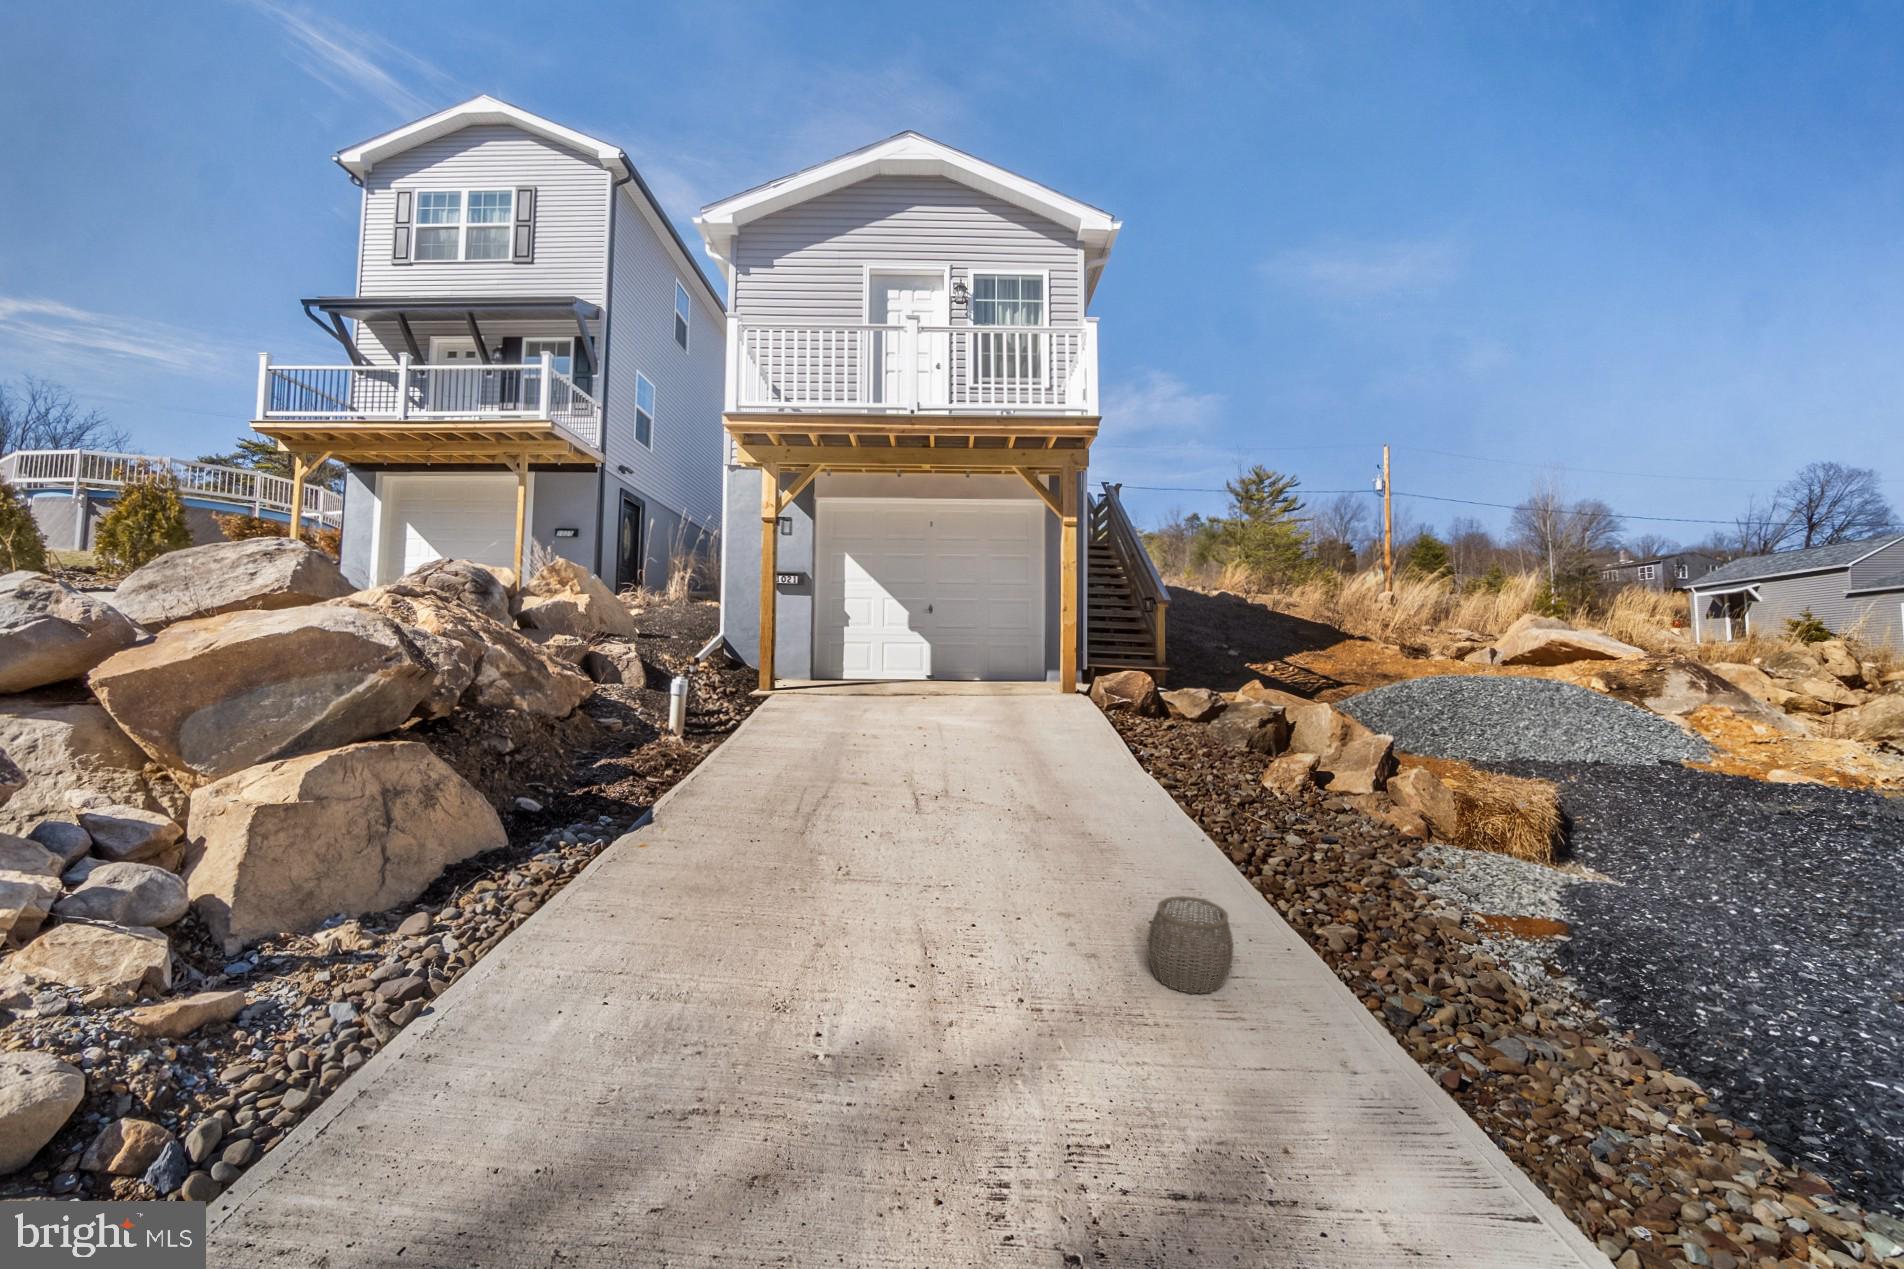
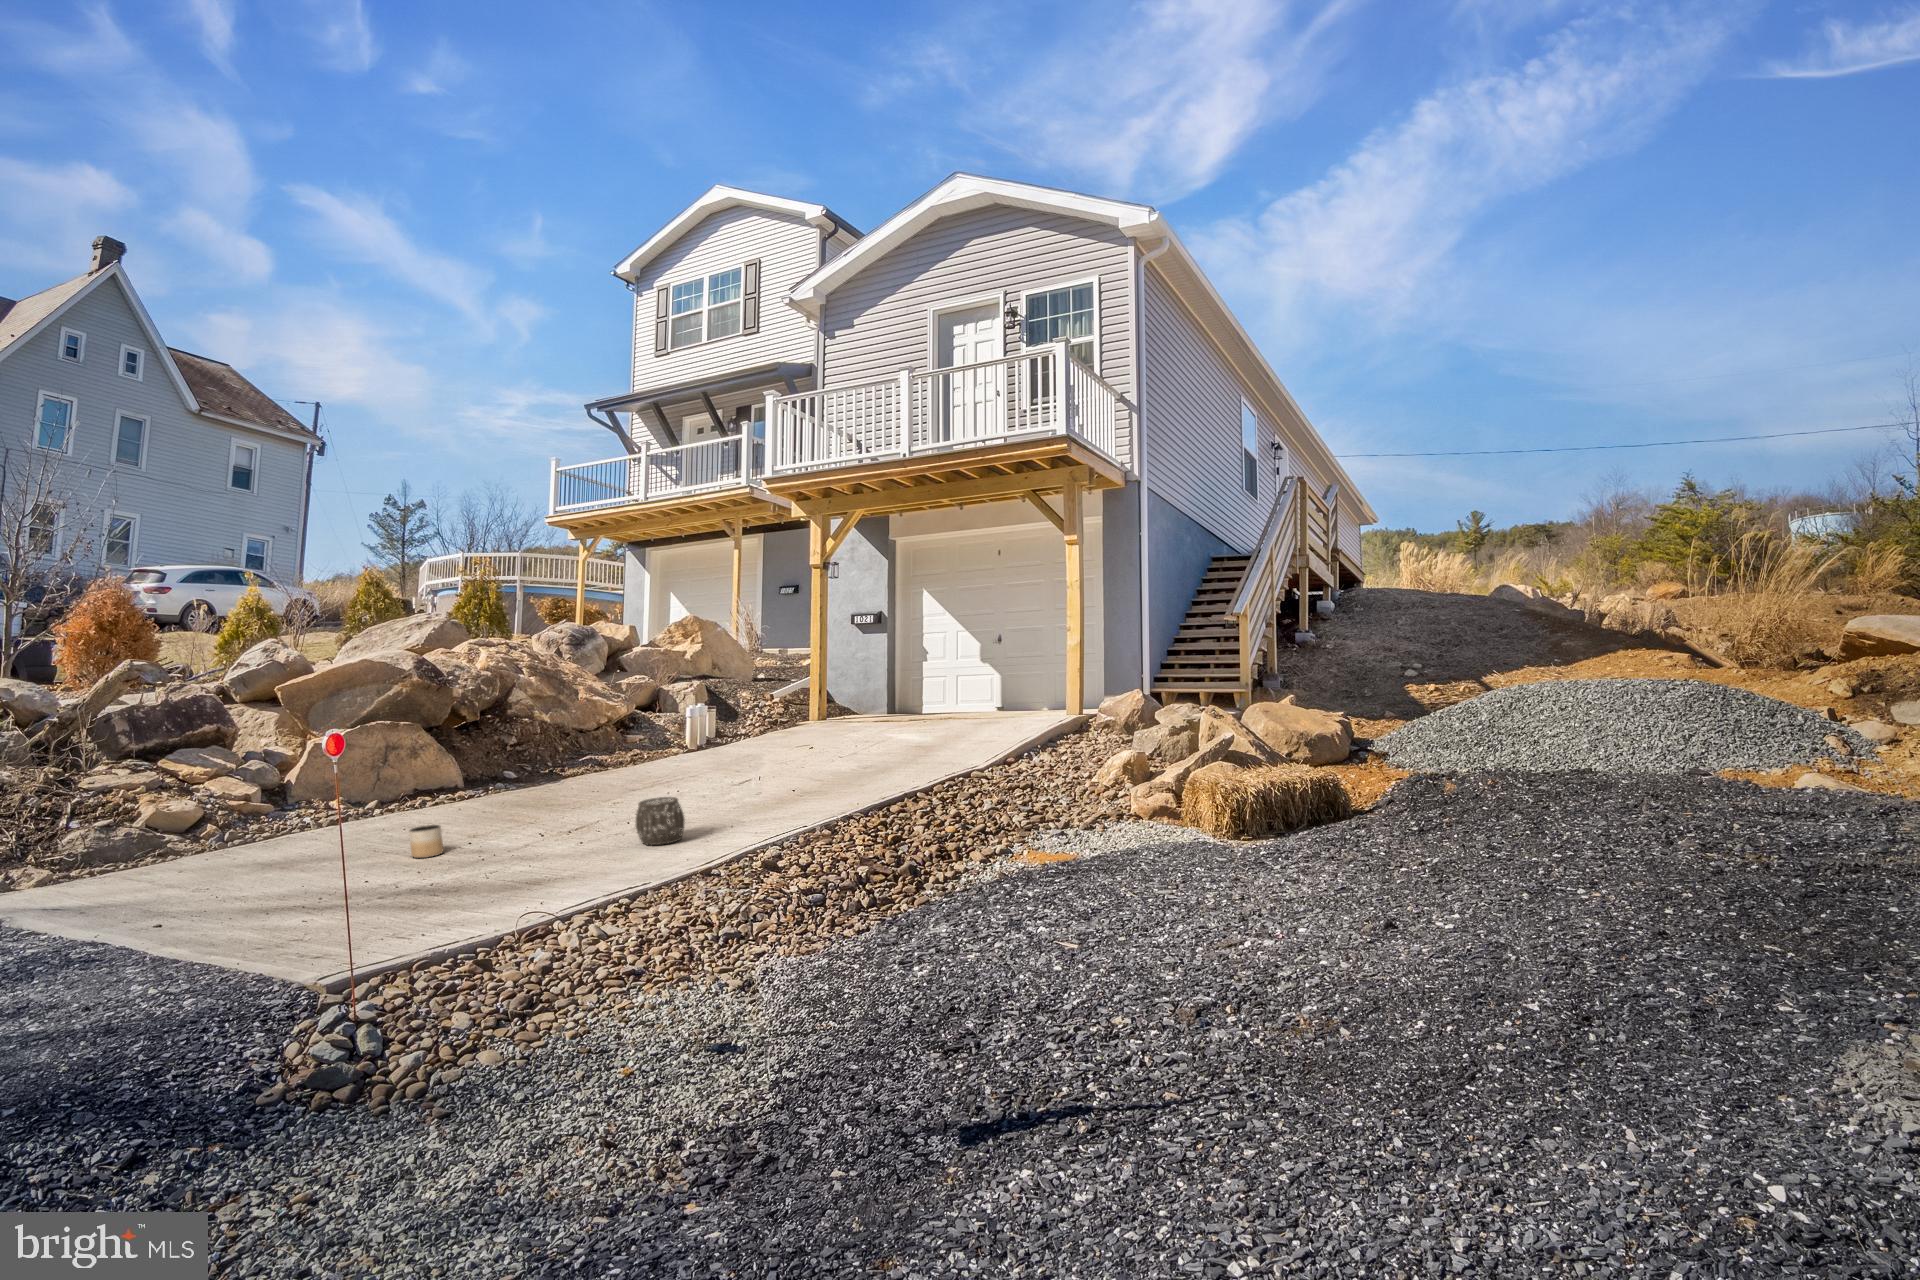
planter: none [744,1005,813,1097] -> present [409,825,444,858]

